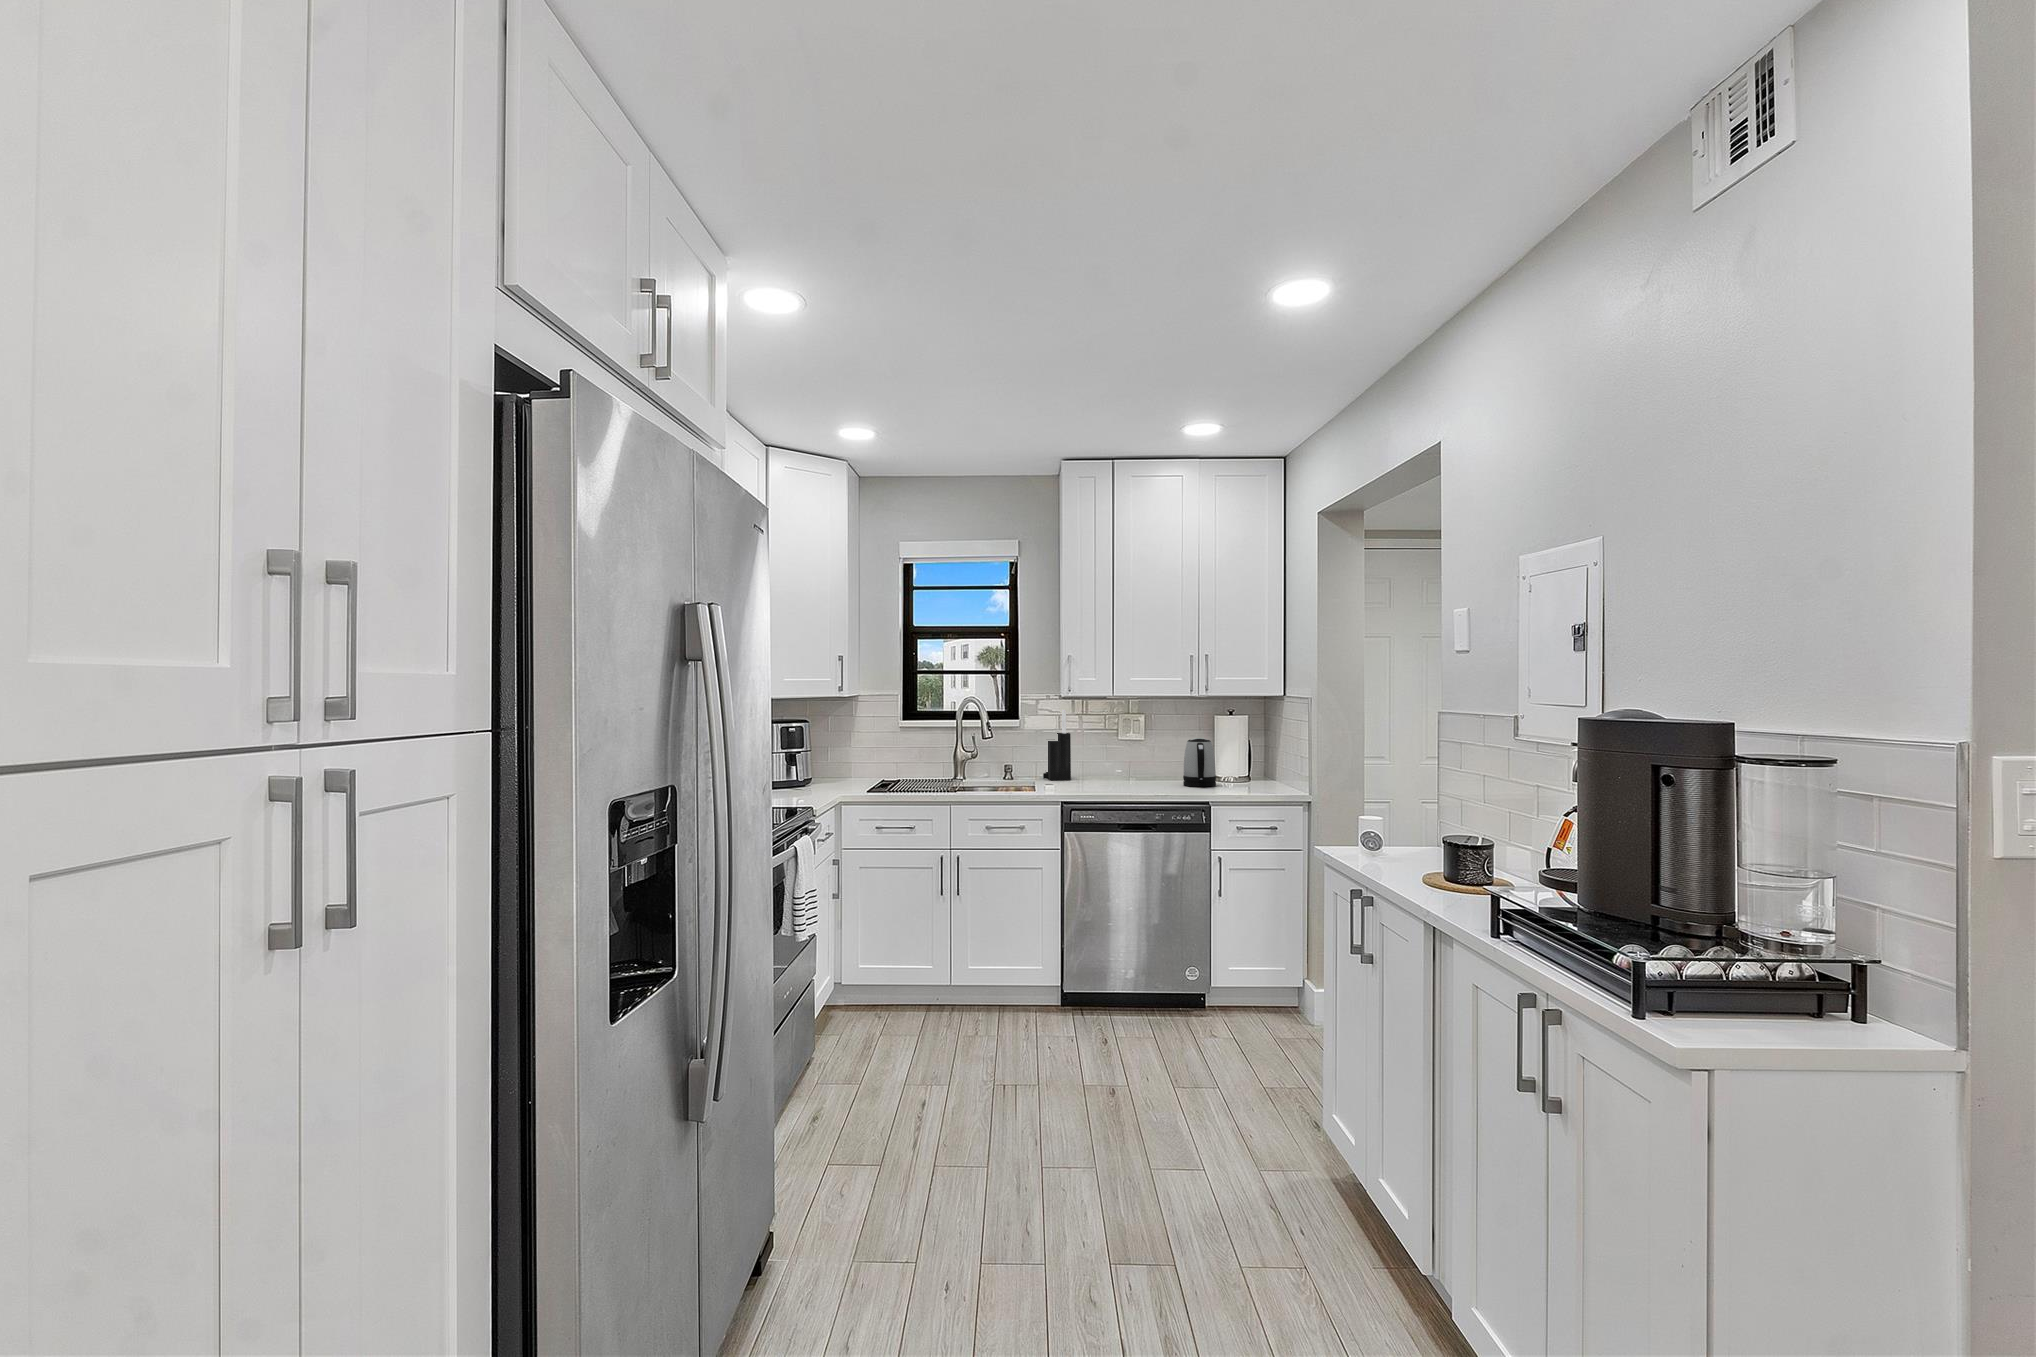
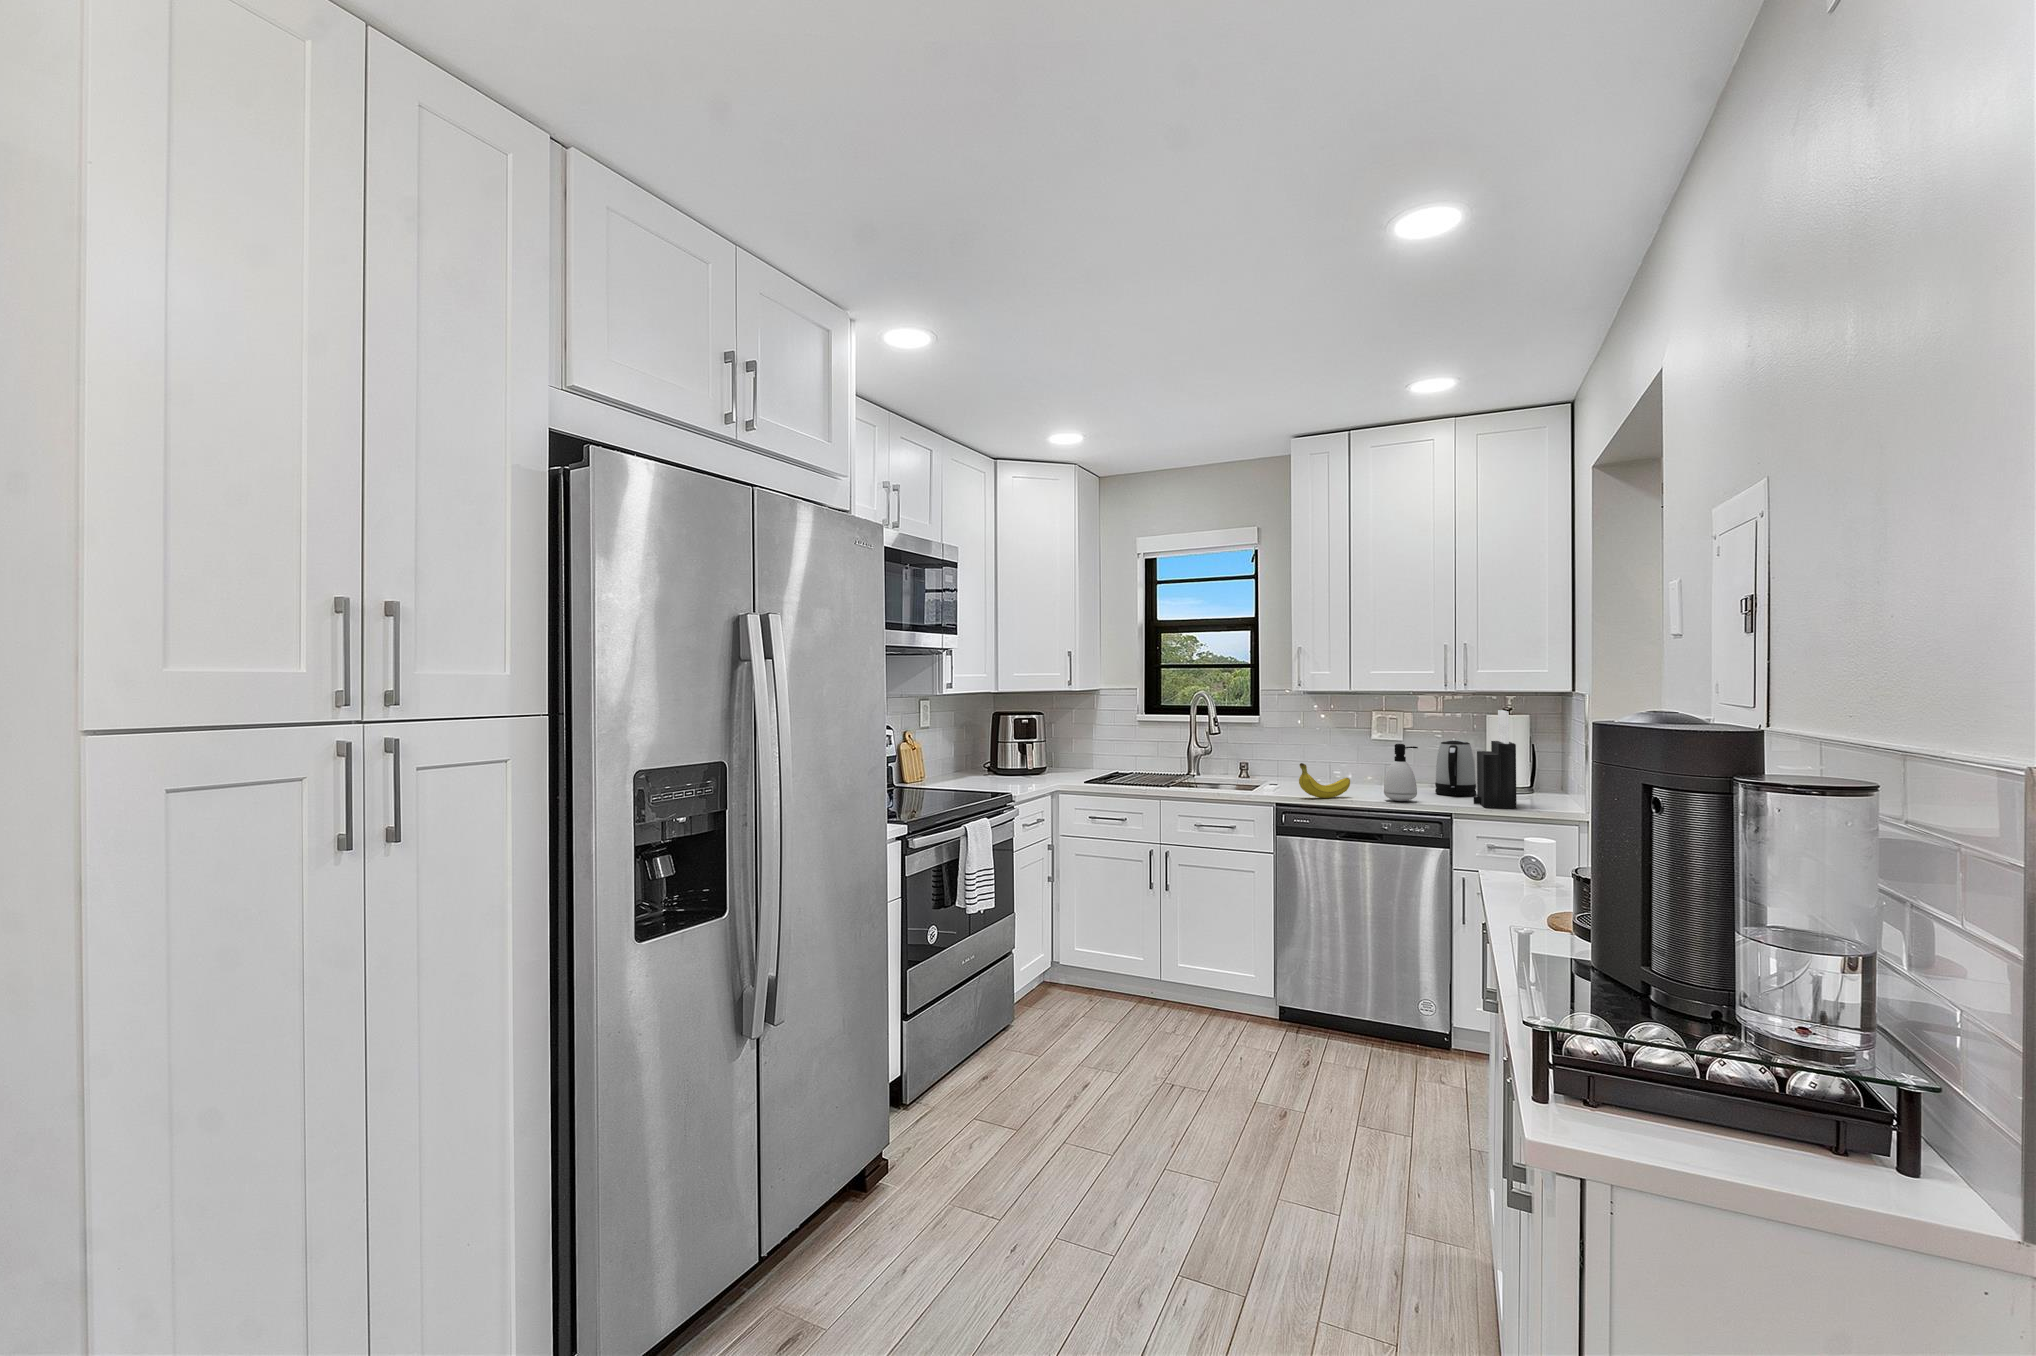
knife block: present [1043,710,1071,780] -> present [1474,710,1517,809]
soap dispenser: none [1156,742,1184,794] -> present [1384,744,1418,801]
fruit: none [1086,763,1125,795] -> present [1299,763,1350,798]

